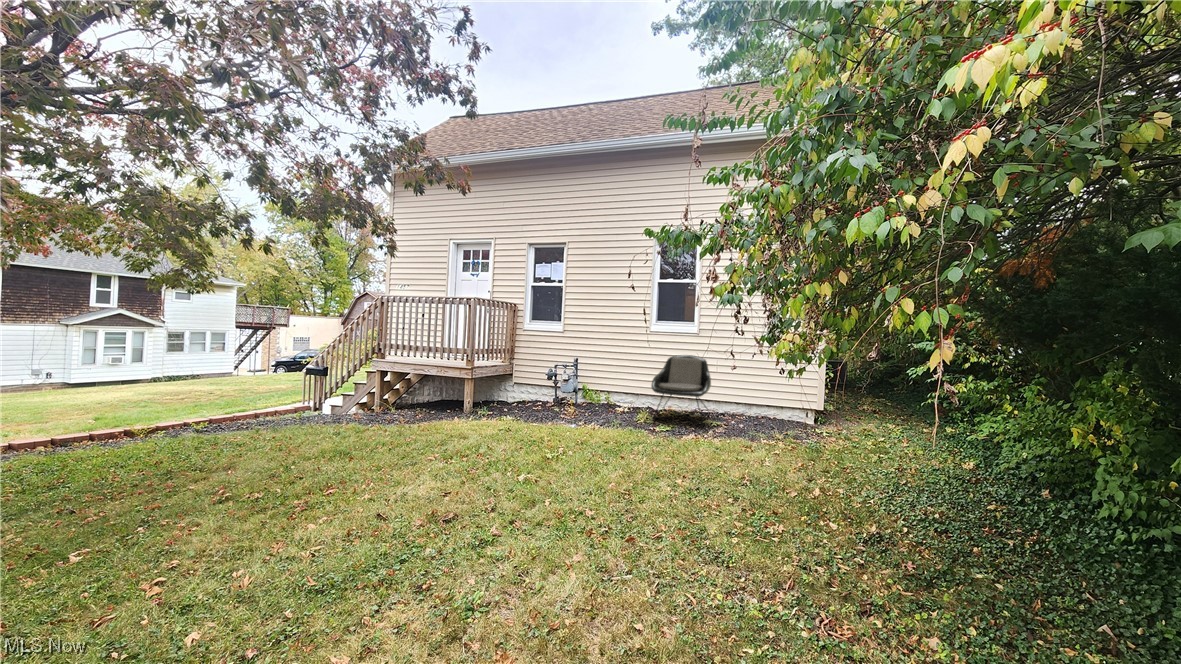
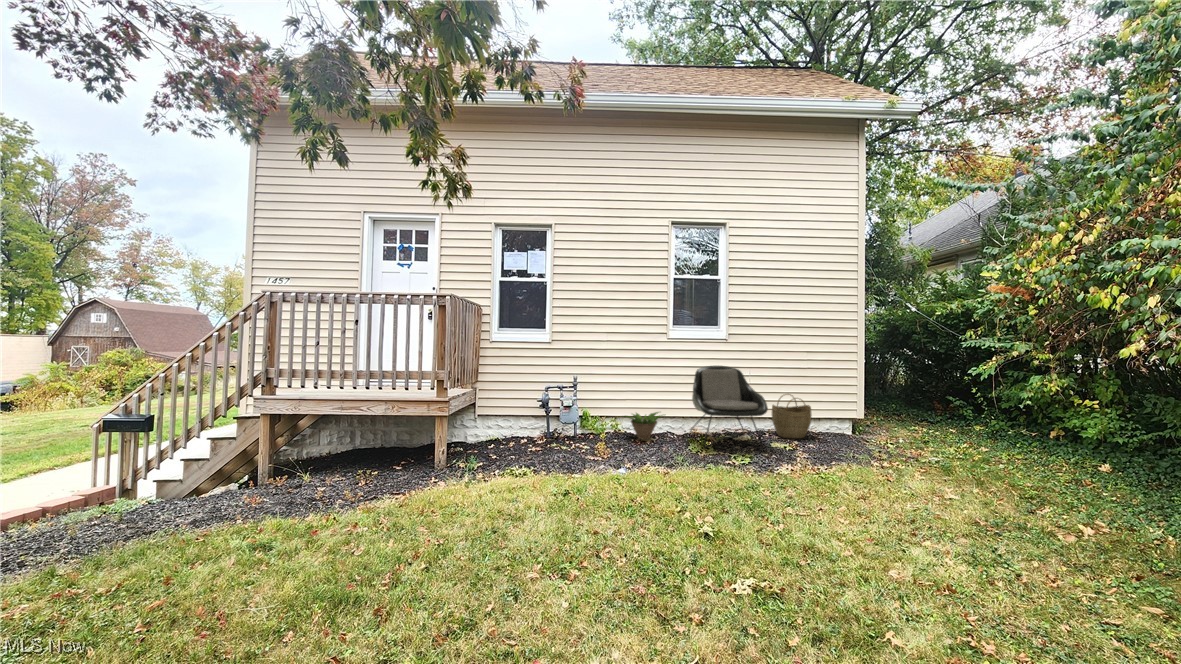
woven basket: none [732,383,766,422] -> present [772,394,812,439]
decorative plant: none [604,389,639,410] -> present [626,412,663,439]

